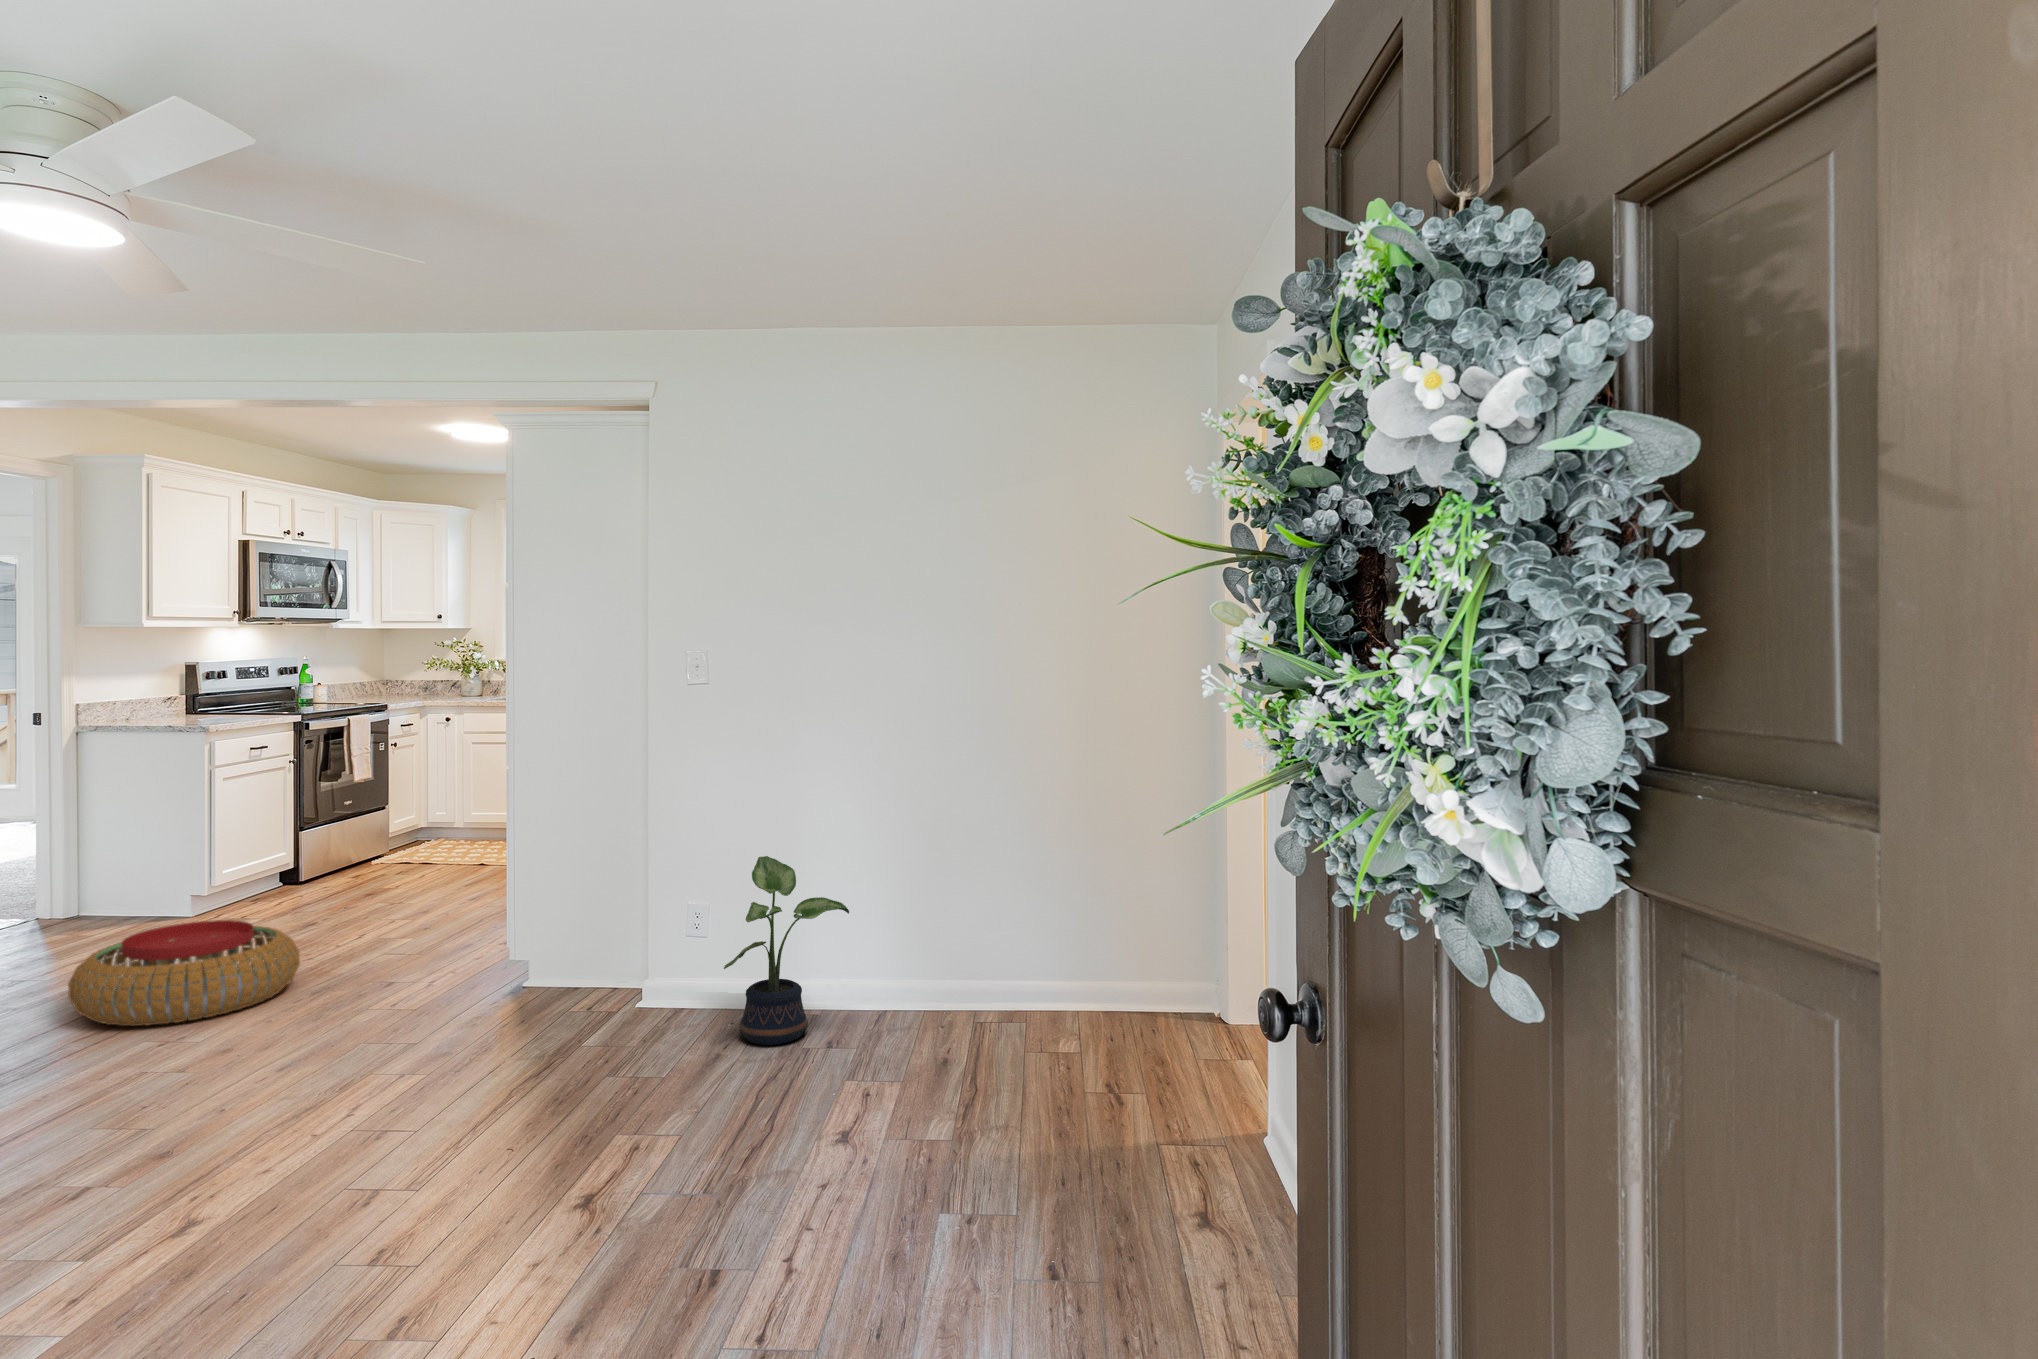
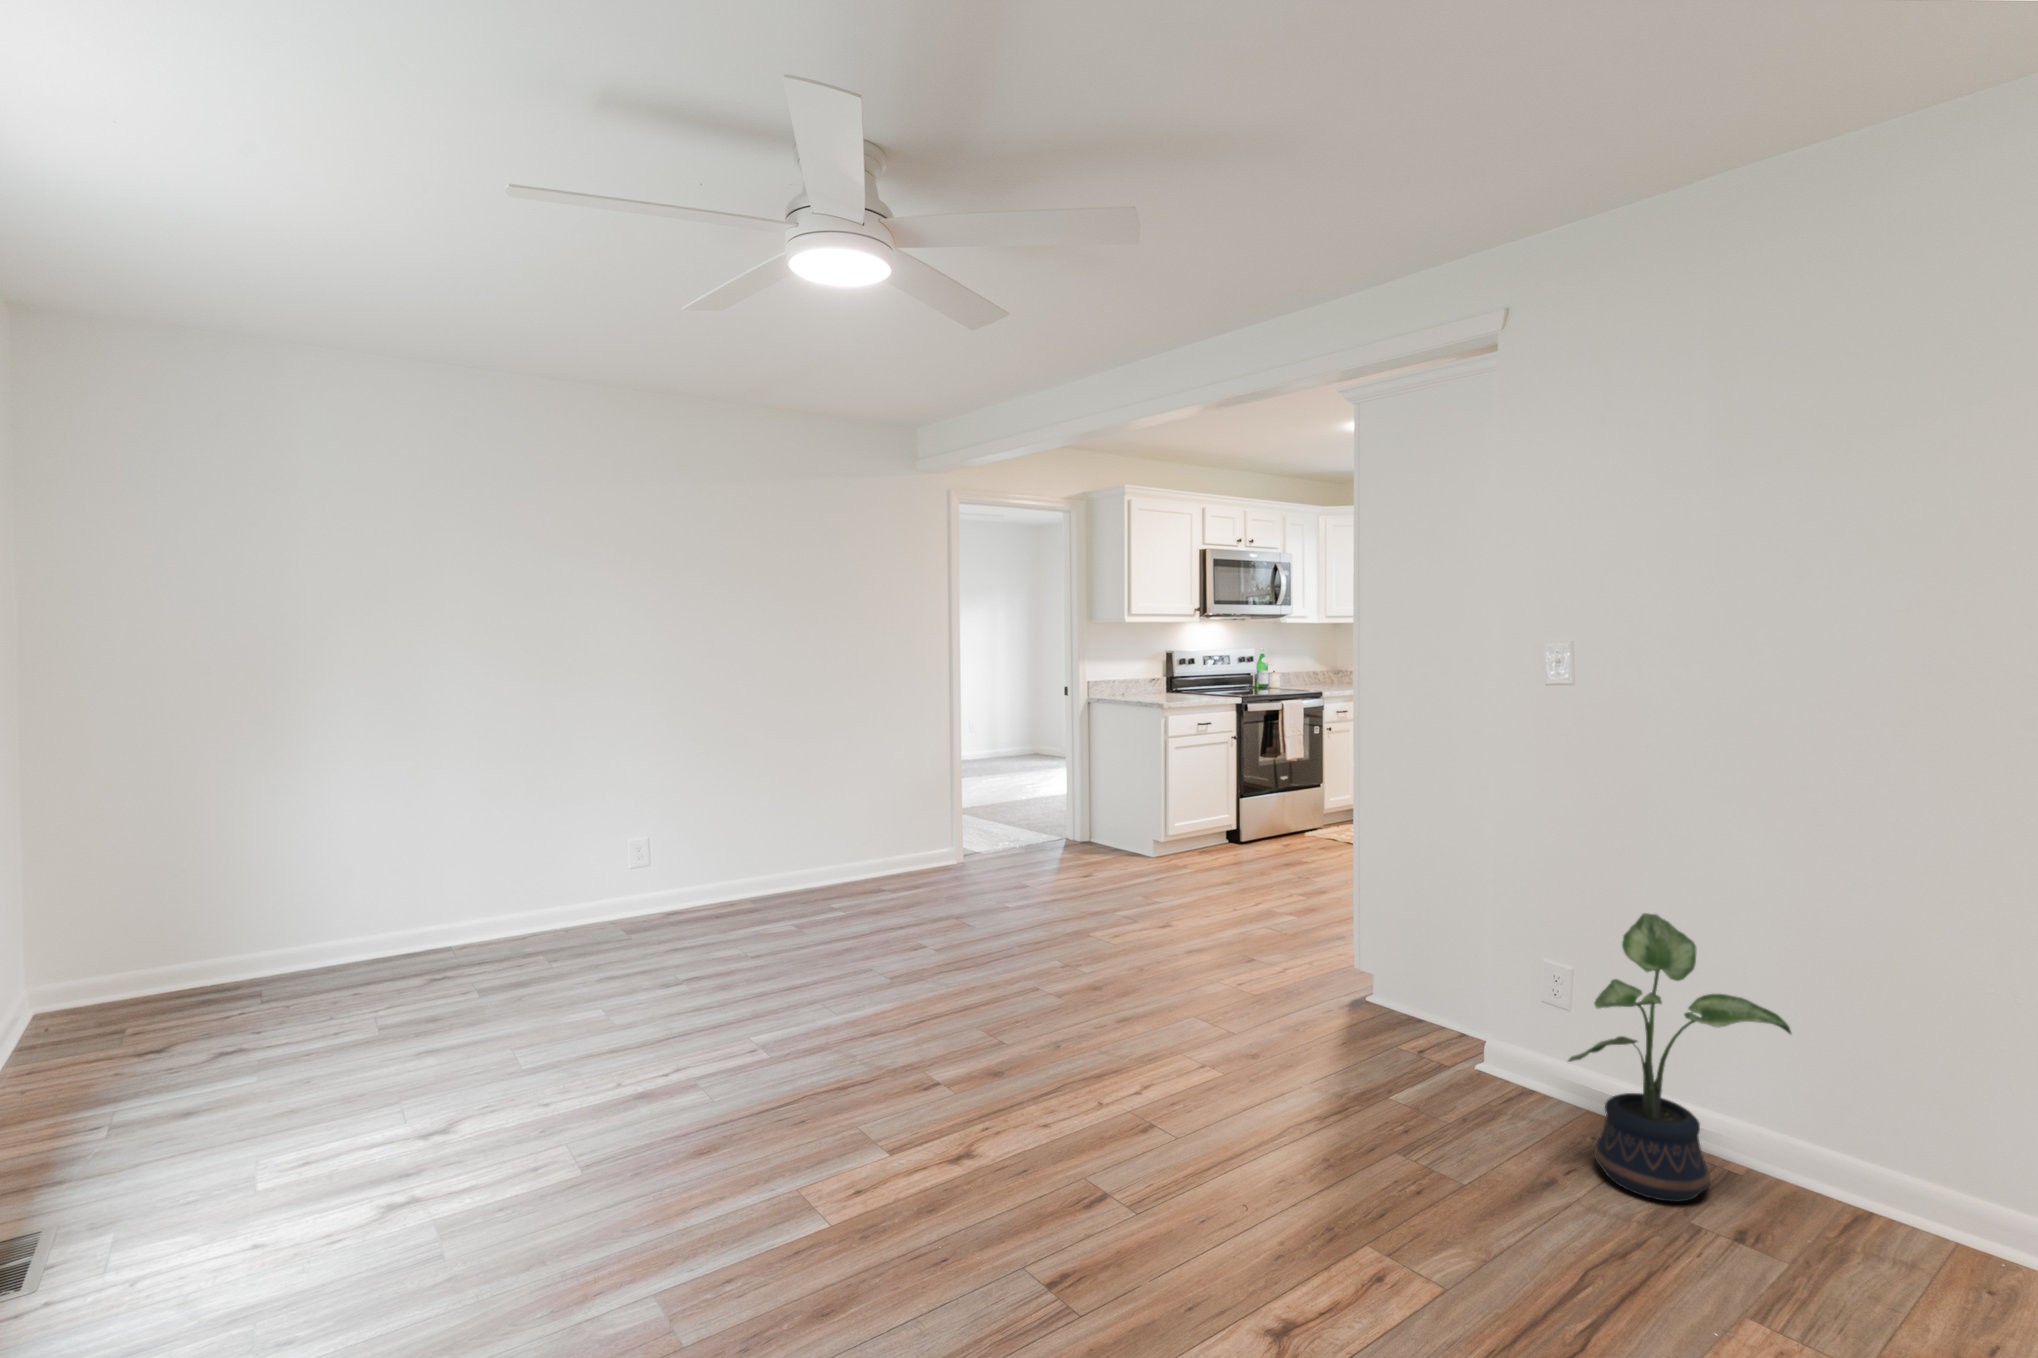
pouf: present [68,920,300,1026] -> none [1025,868,1183,955]

